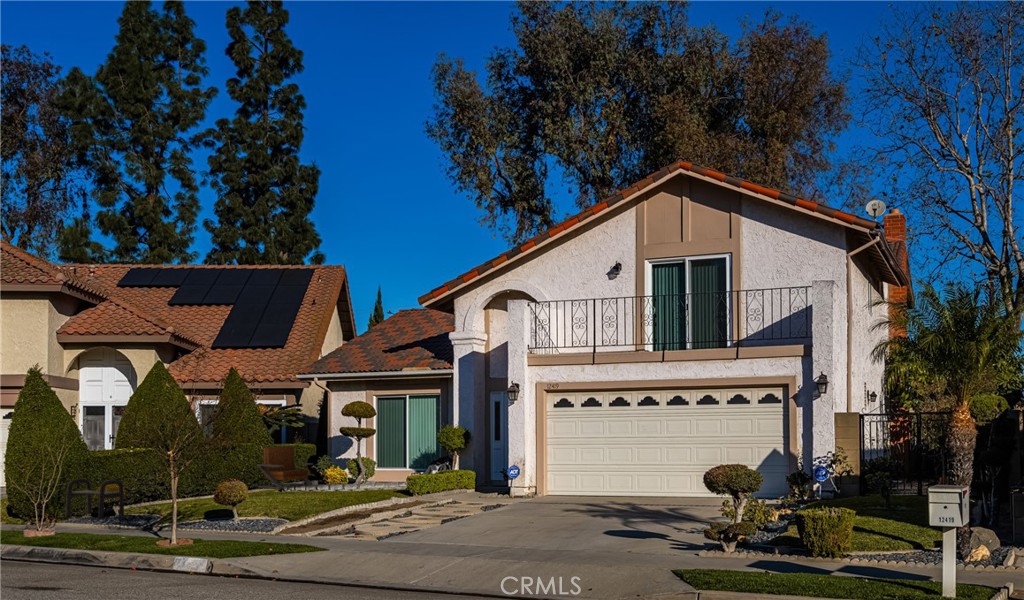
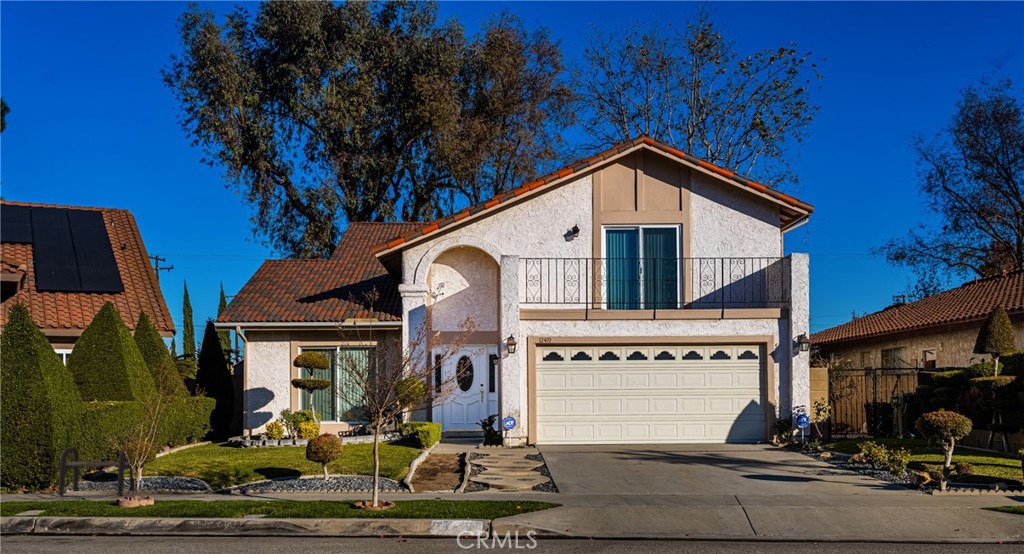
lounge chair: present [257,446,313,489] -> none [173,403,233,451]

